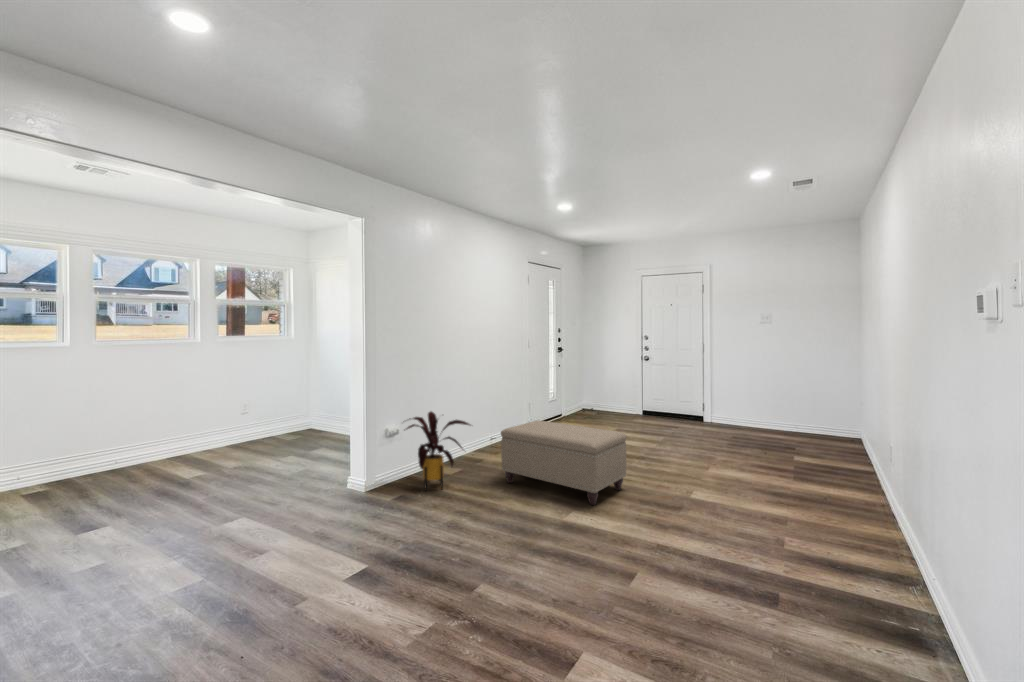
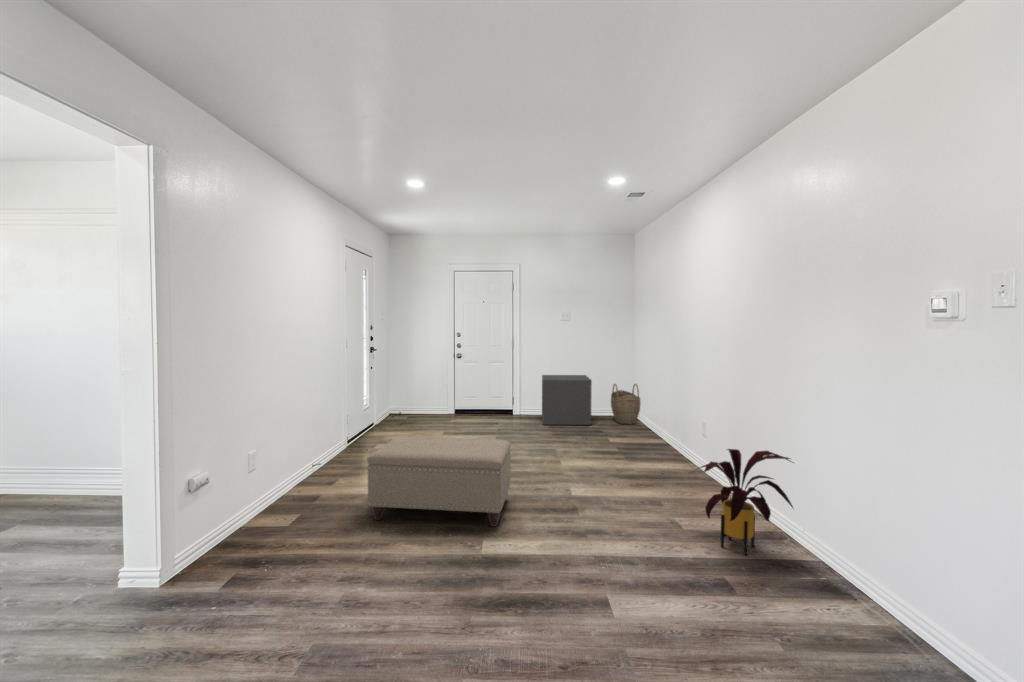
storage cabinet: none [728,381,791,440] -> present [542,375,592,425]
woven basket: none [820,395,860,445] -> present [611,384,640,424]
house plant: present [406,412,470,490] -> present [698,449,793,555]

